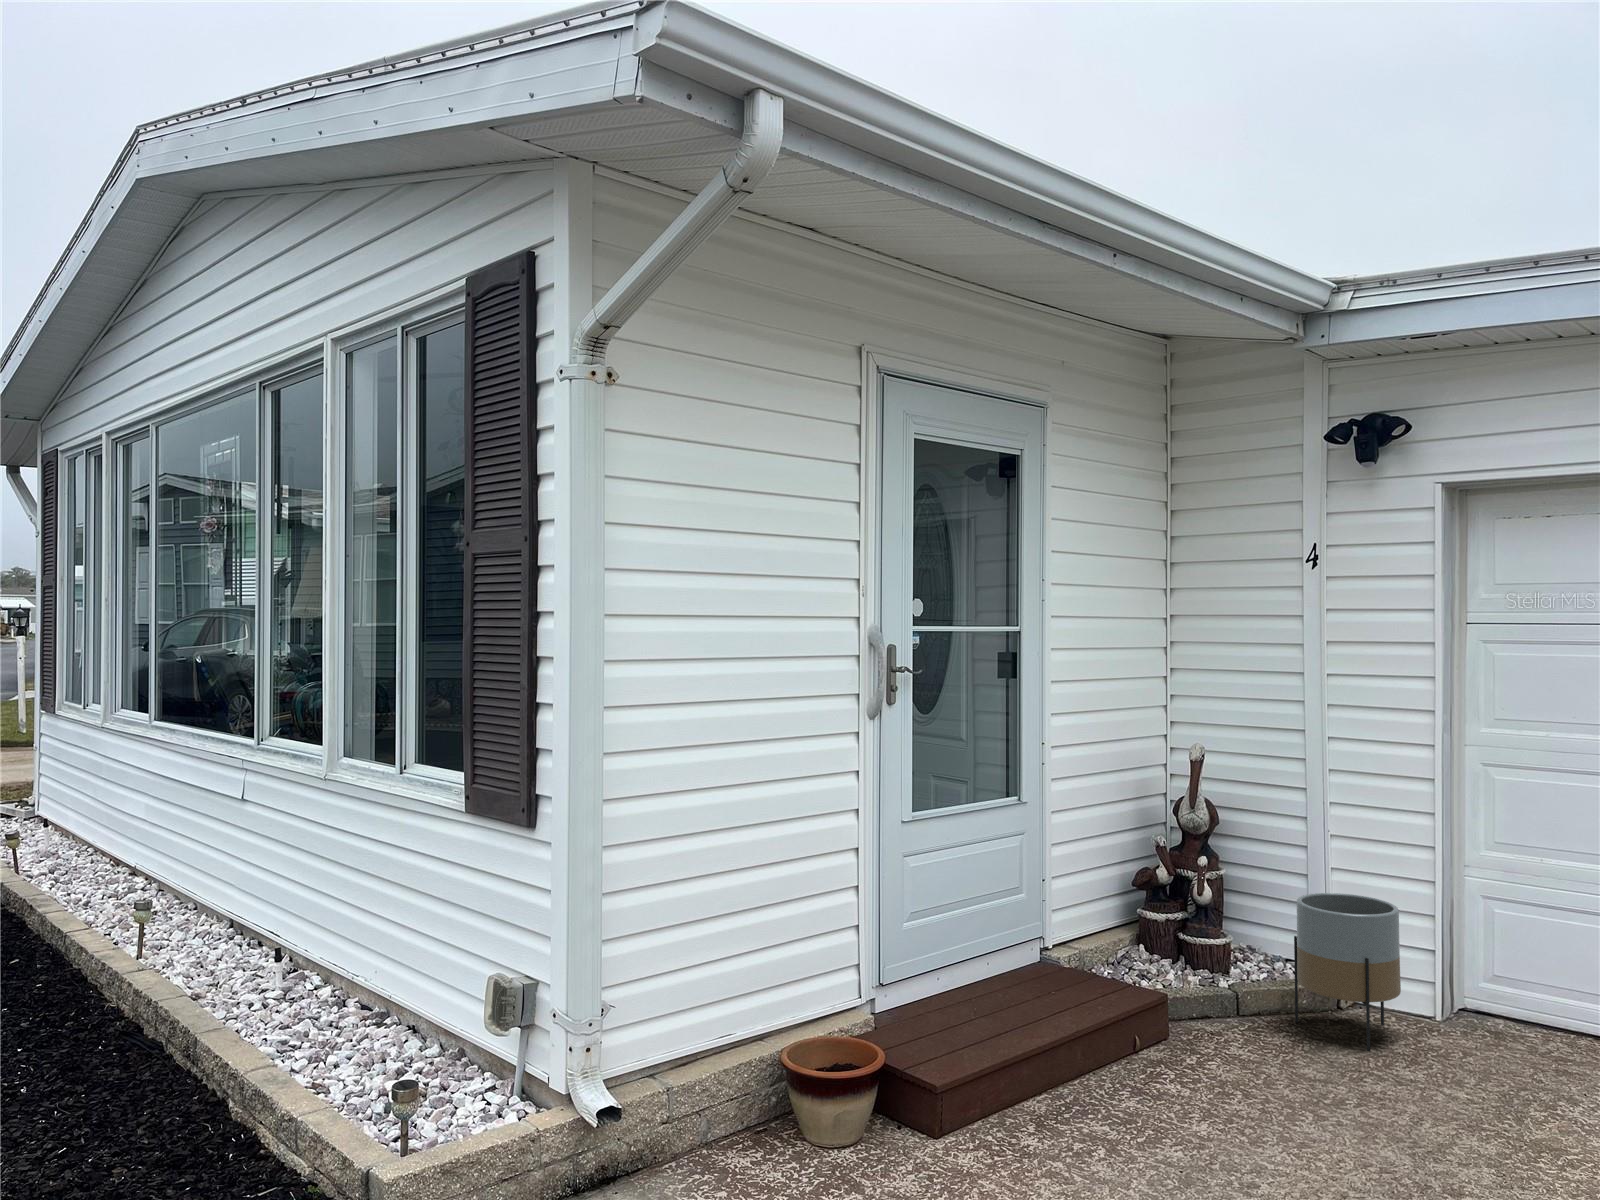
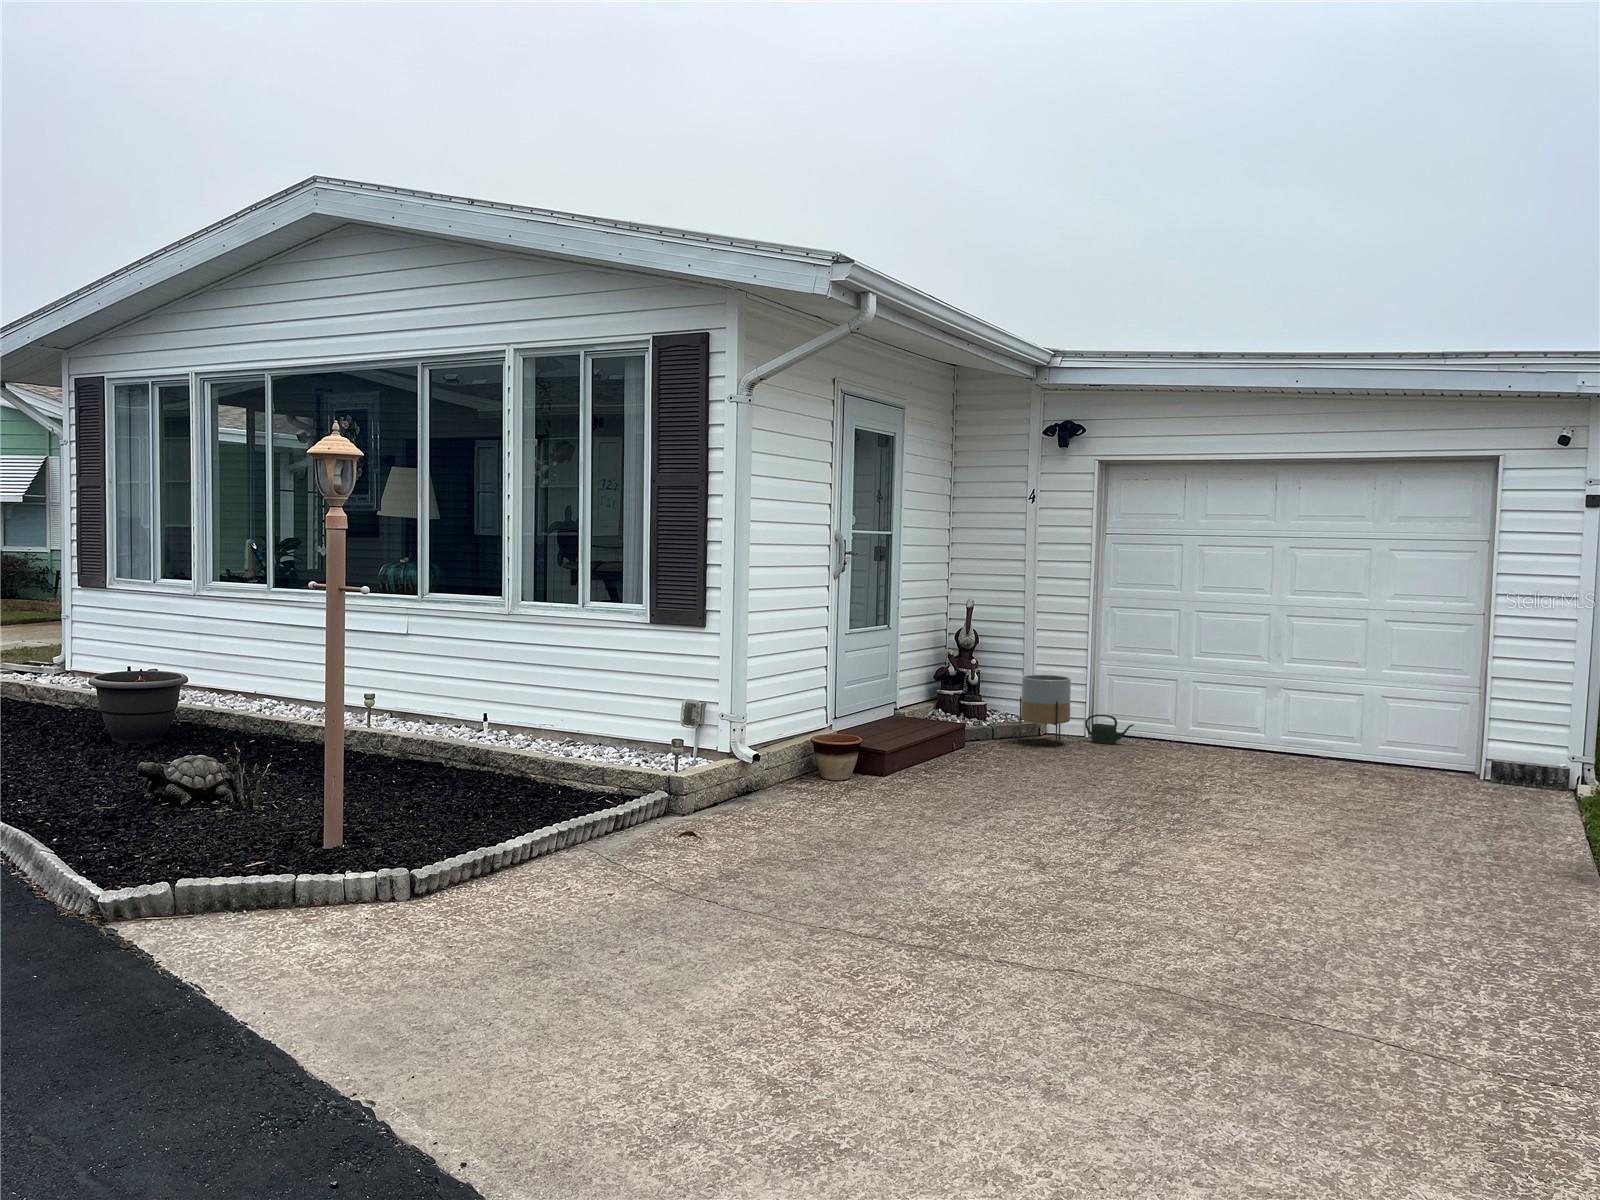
watering can: none [1438,982,1547,1049] -> present [1085,714,1134,744]

